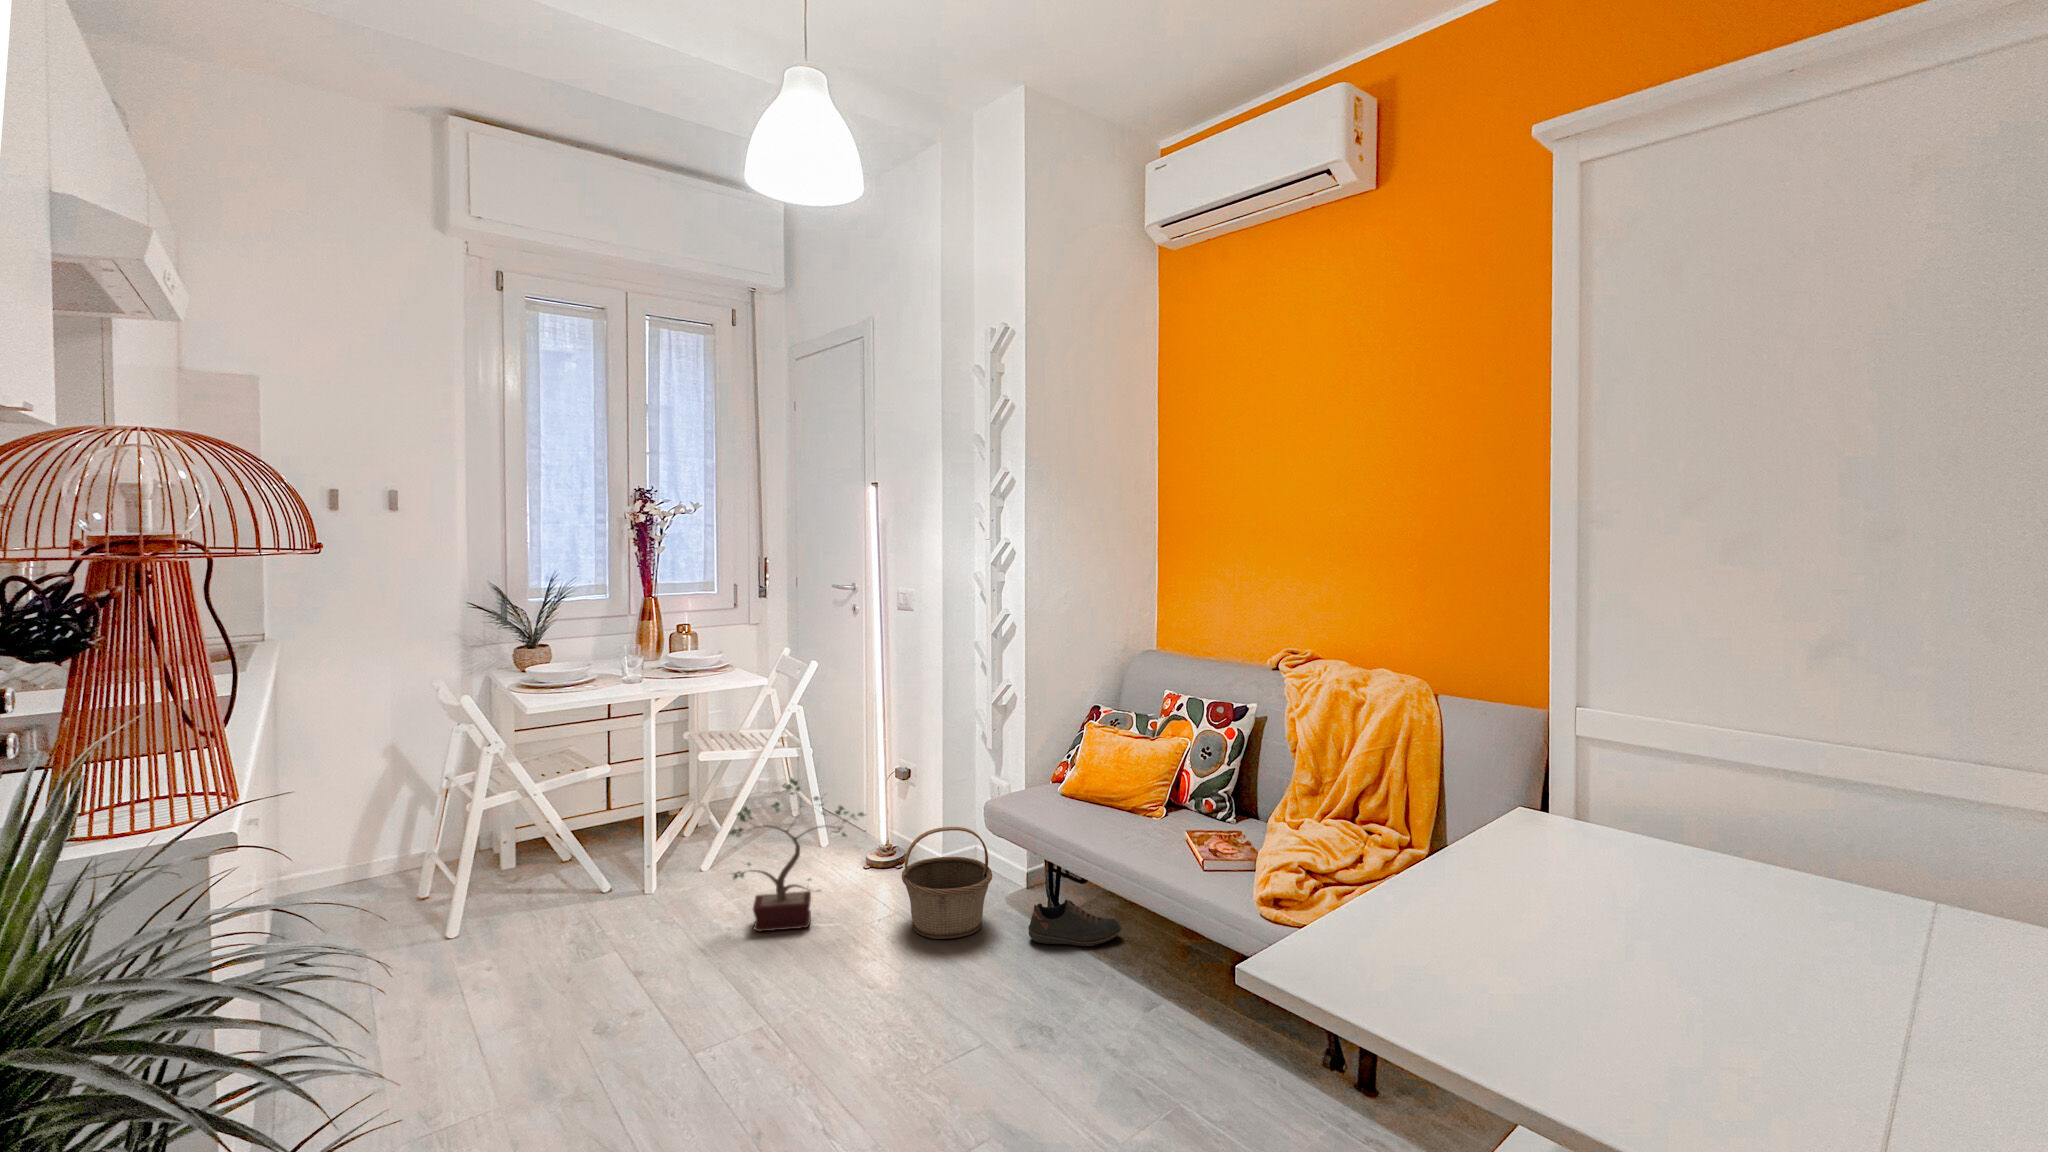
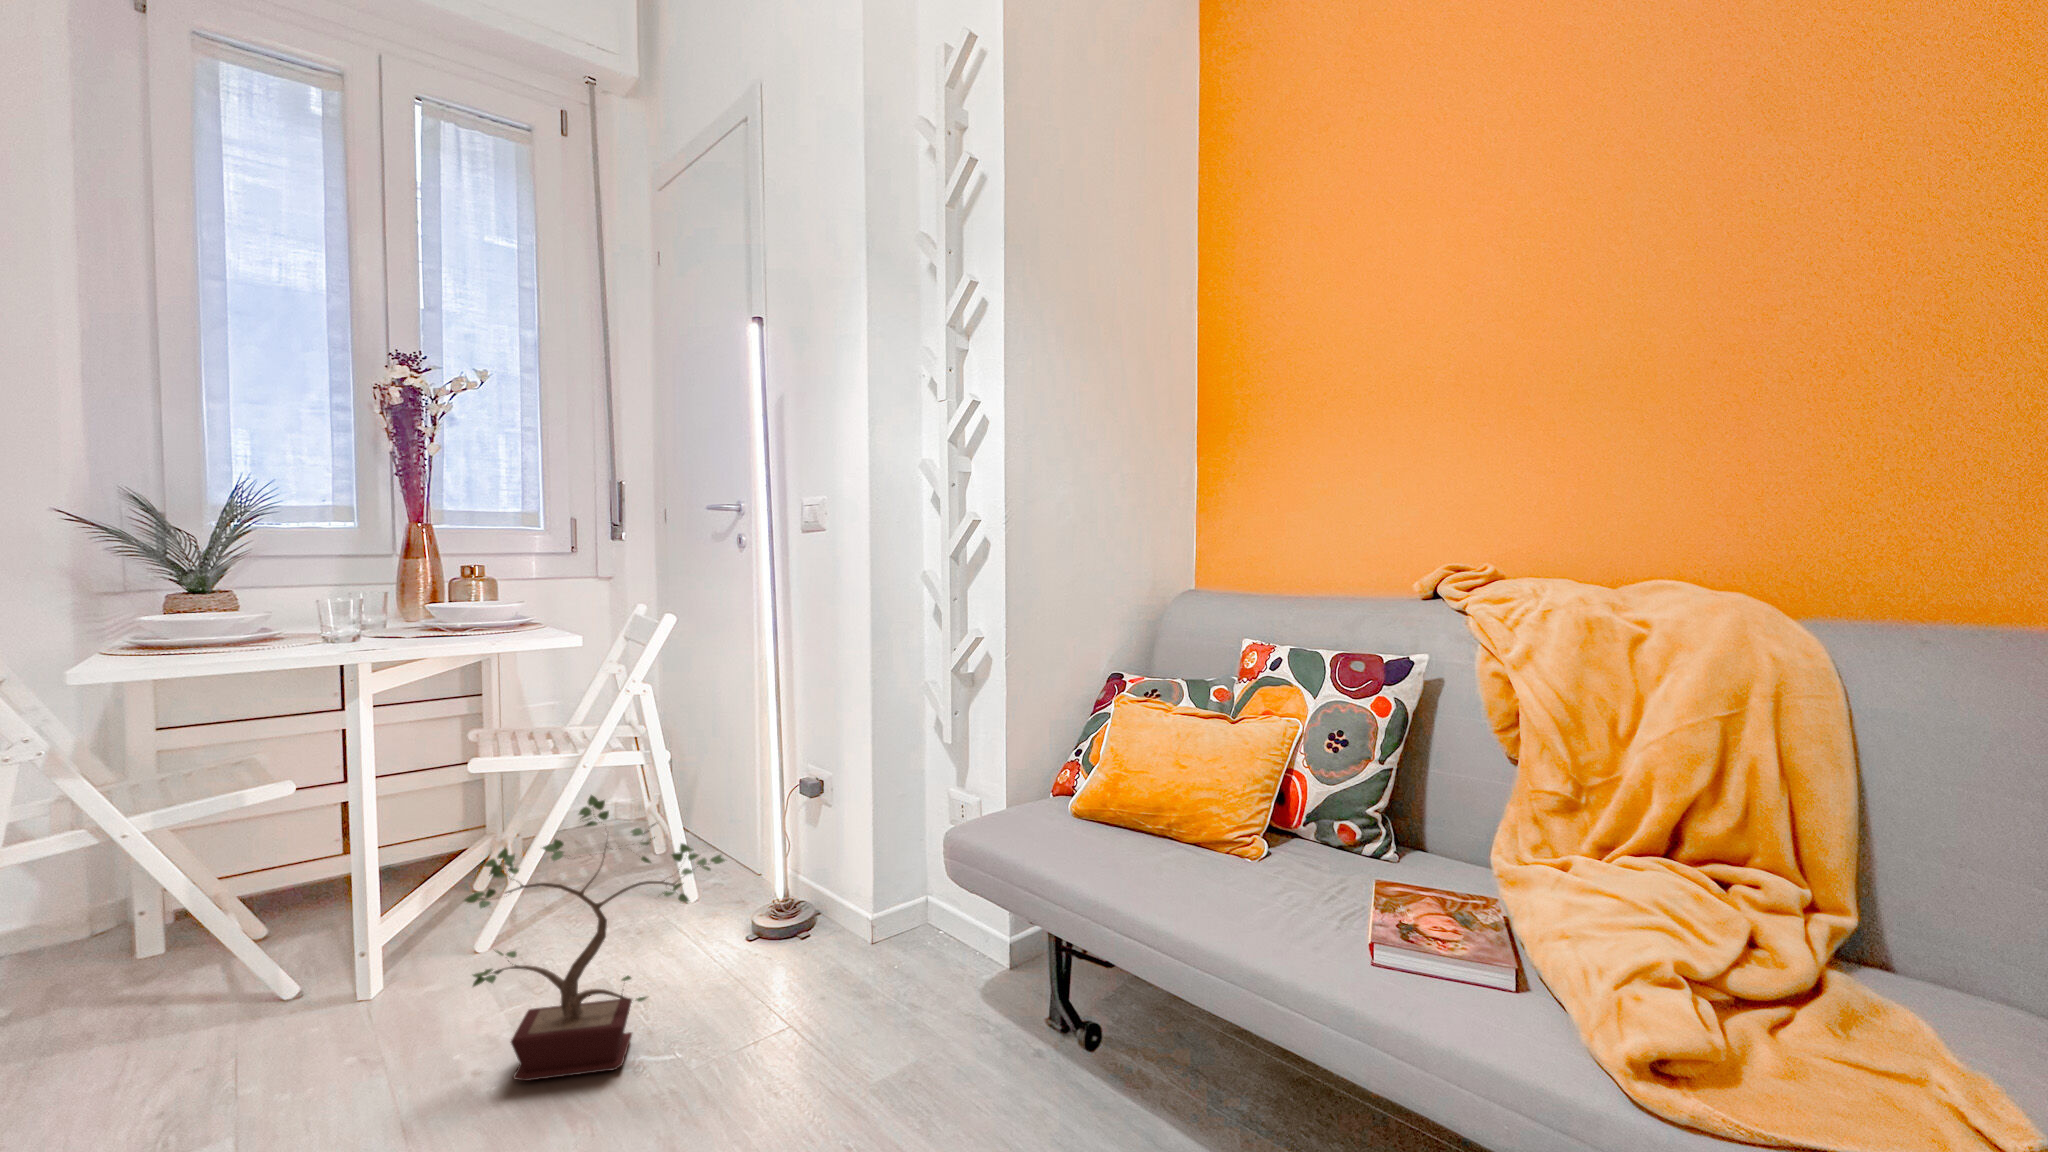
basket: present [902,827,992,939] -> none [792,878,956,1088]
shoe: present [1028,899,1121,946] -> none [1023,1007,1191,1097]

